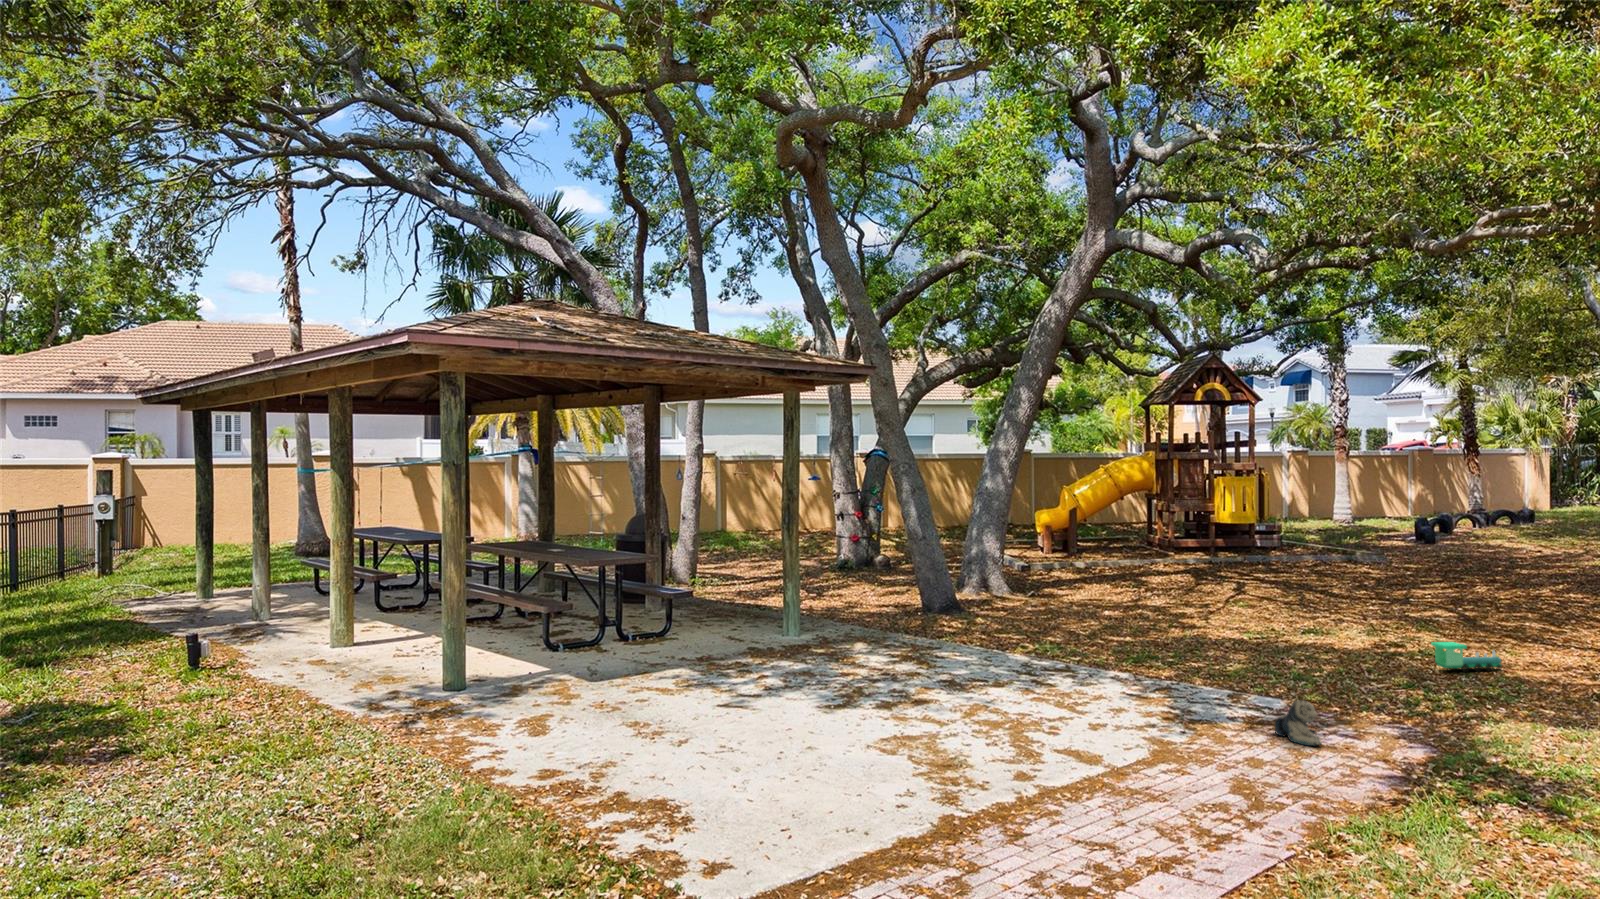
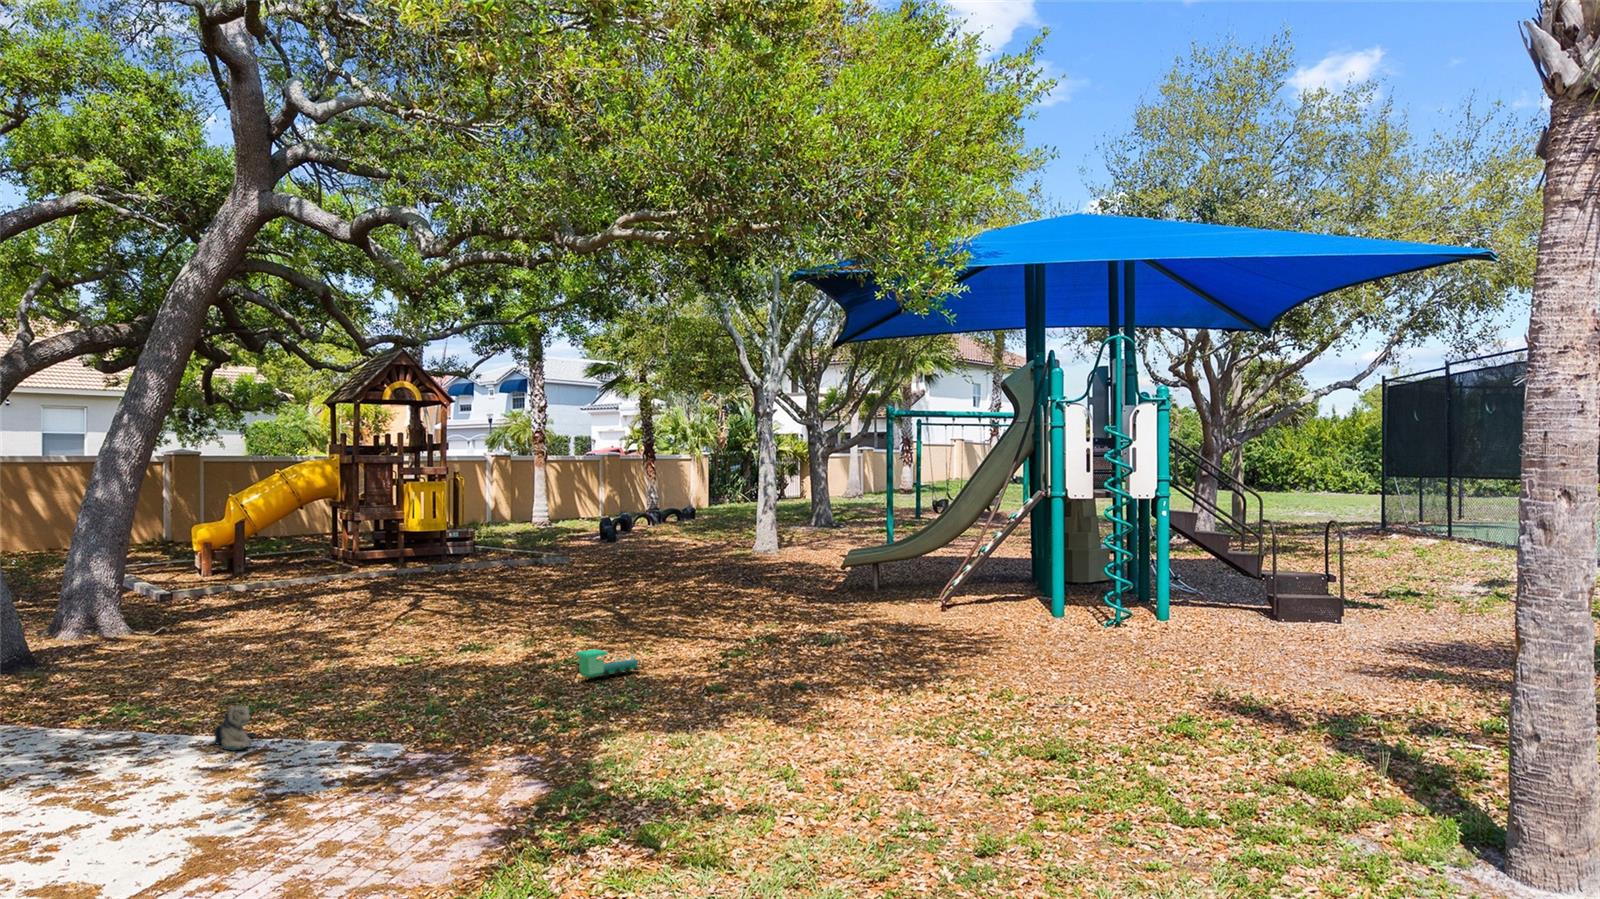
plush toy: present [1275,700,1322,746] -> present [213,705,256,751]

